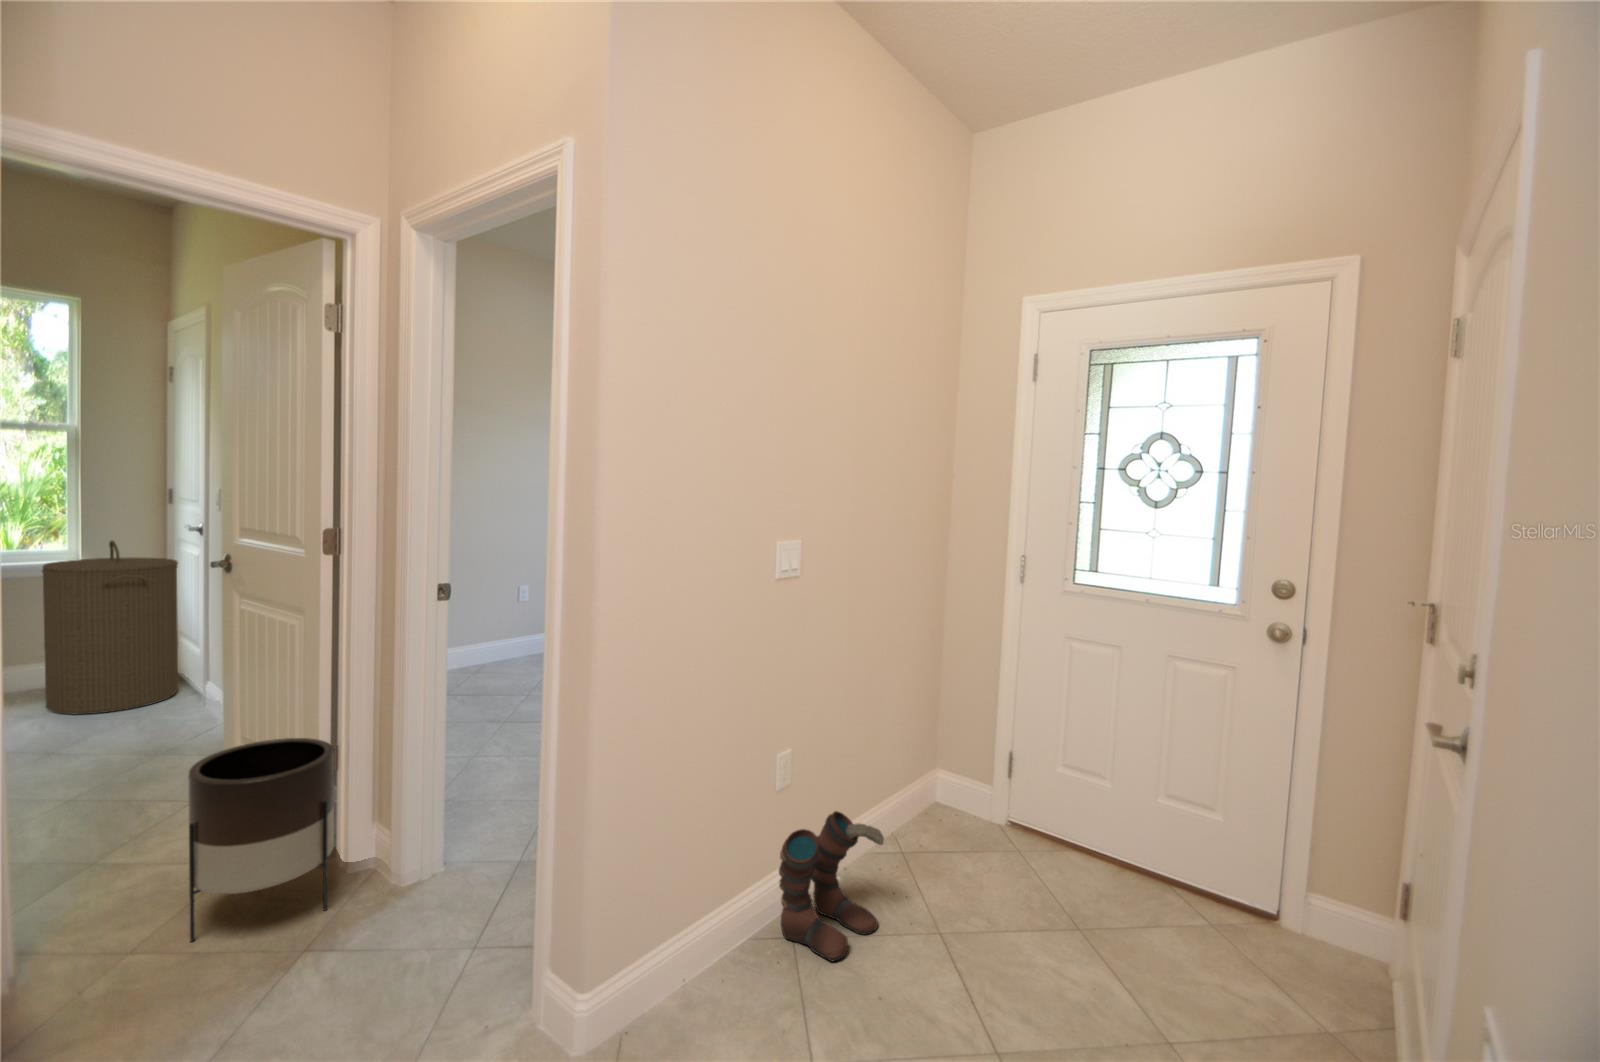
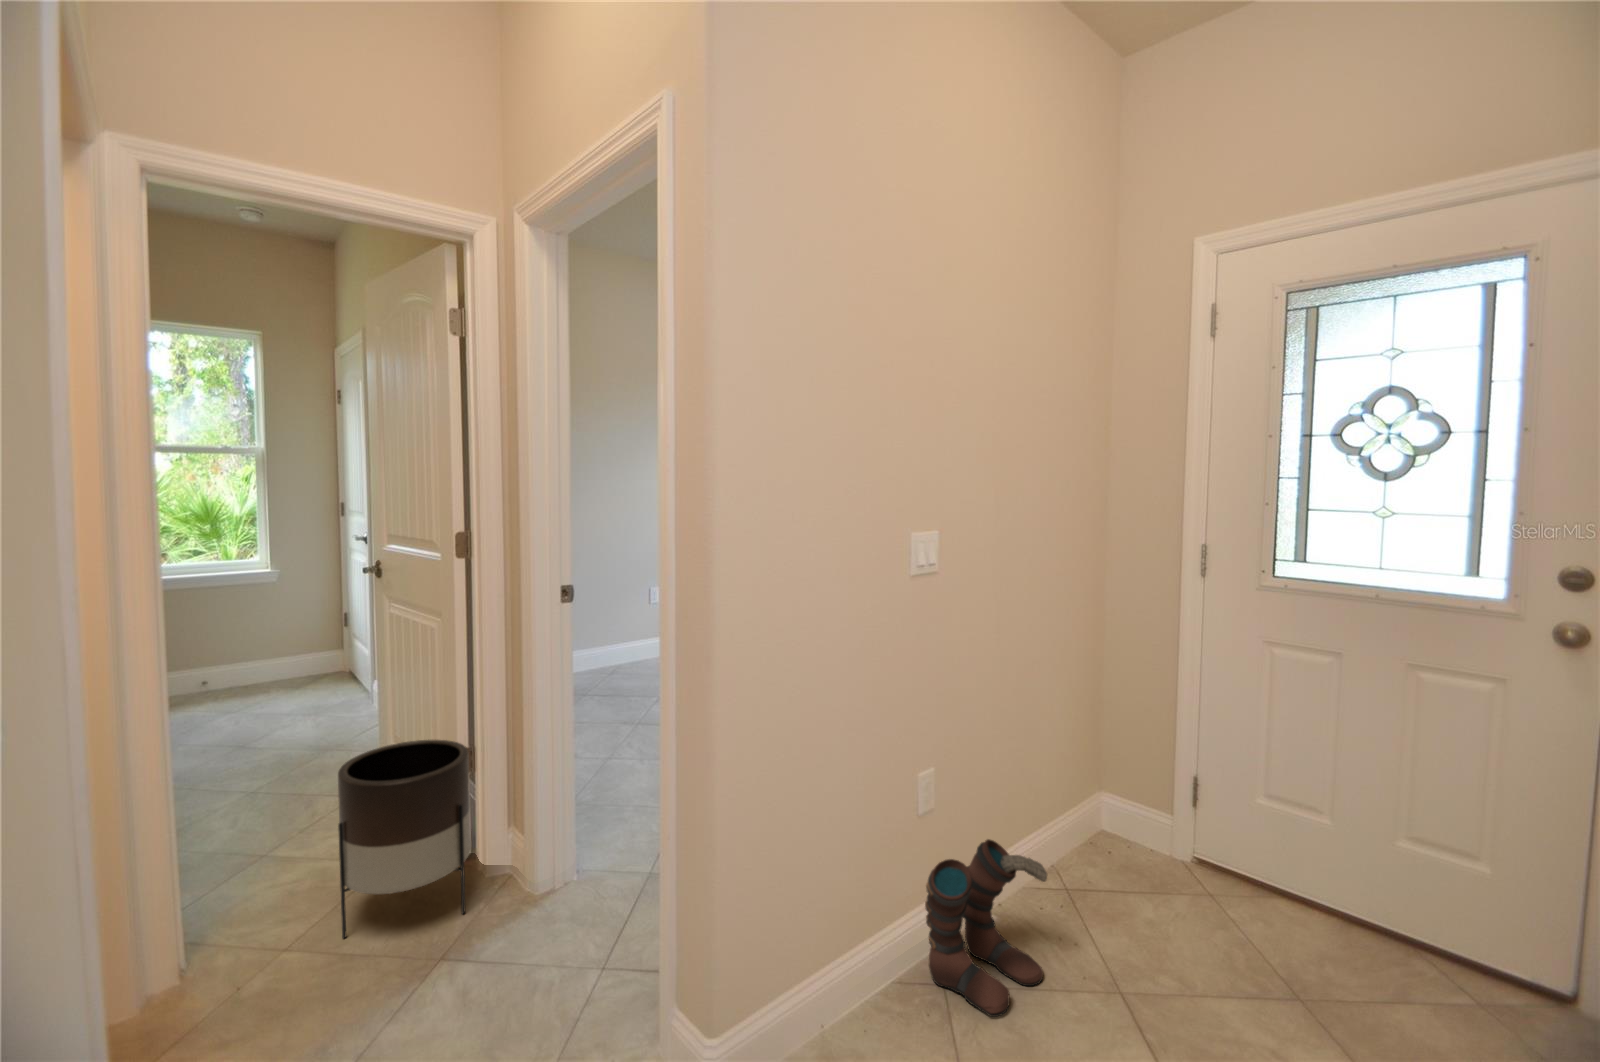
laundry hamper: present [42,540,178,715] -> none [239,551,351,709]

